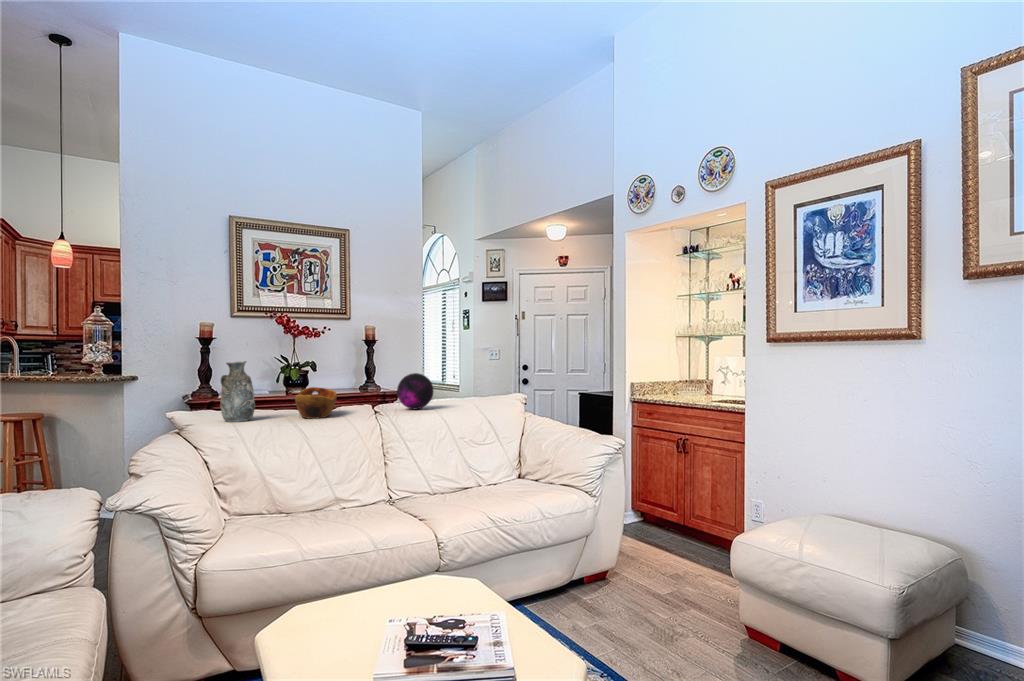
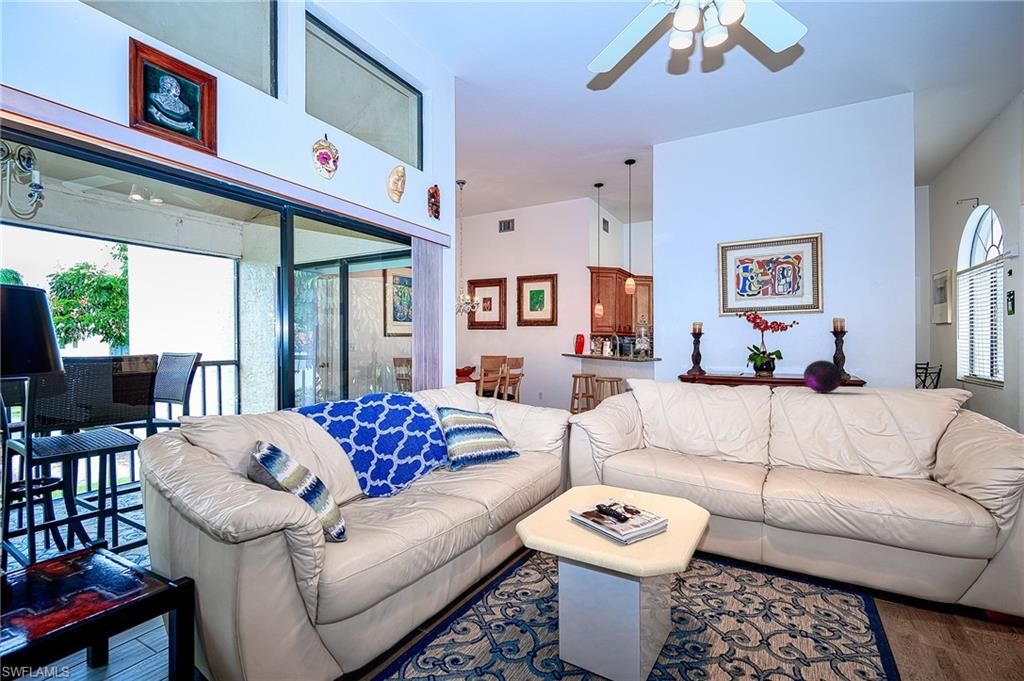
decorative vase: present [220,361,255,422] -> none [662,347,684,387]
wooden bowl: present [295,387,337,419] -> none [709,368,746,390]

